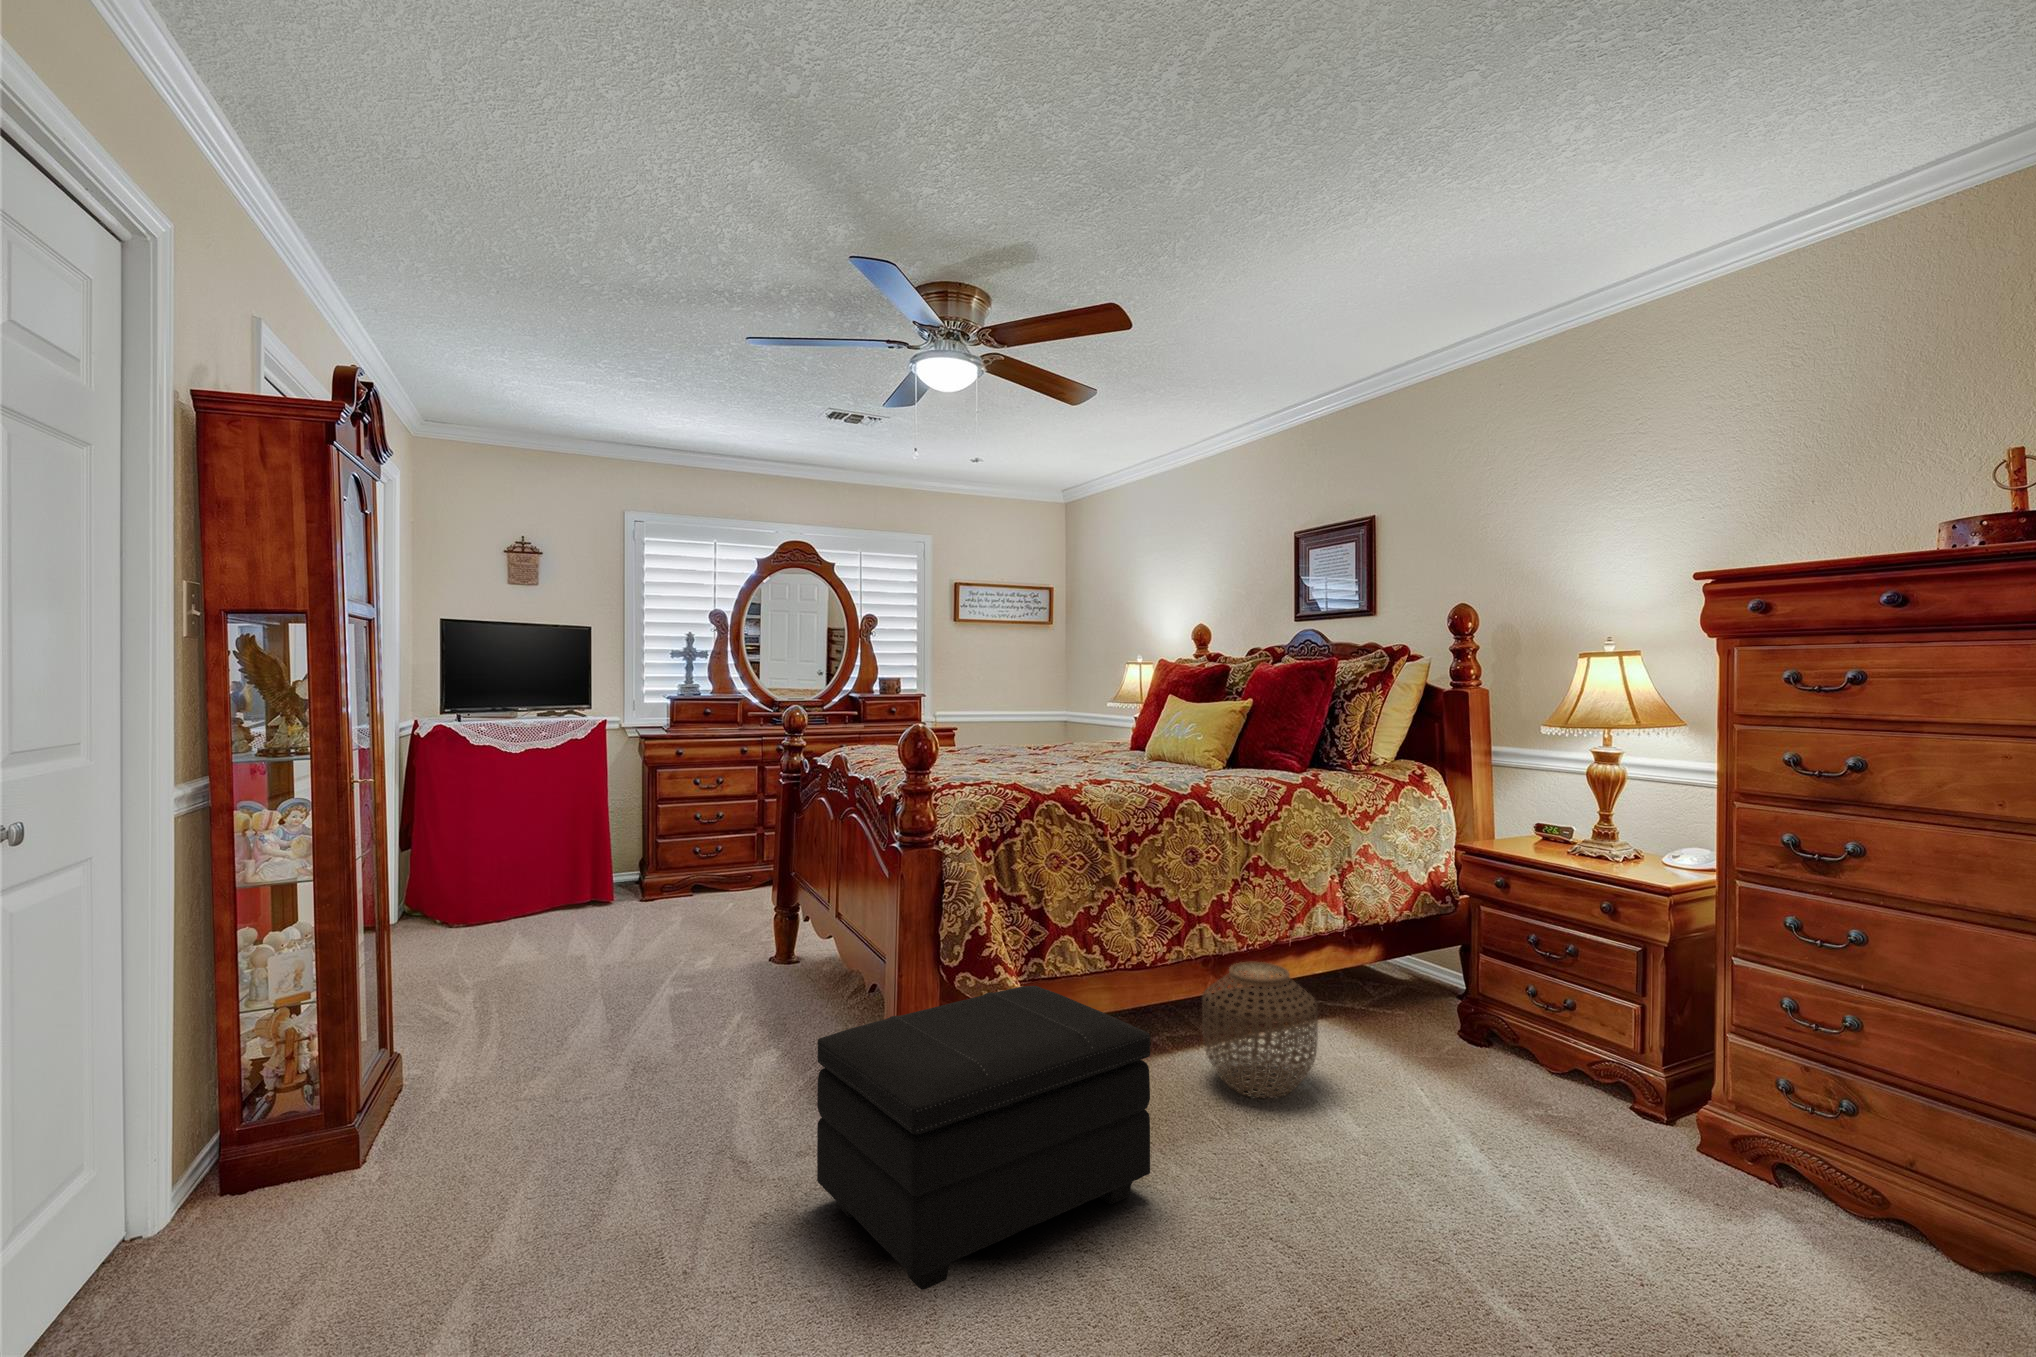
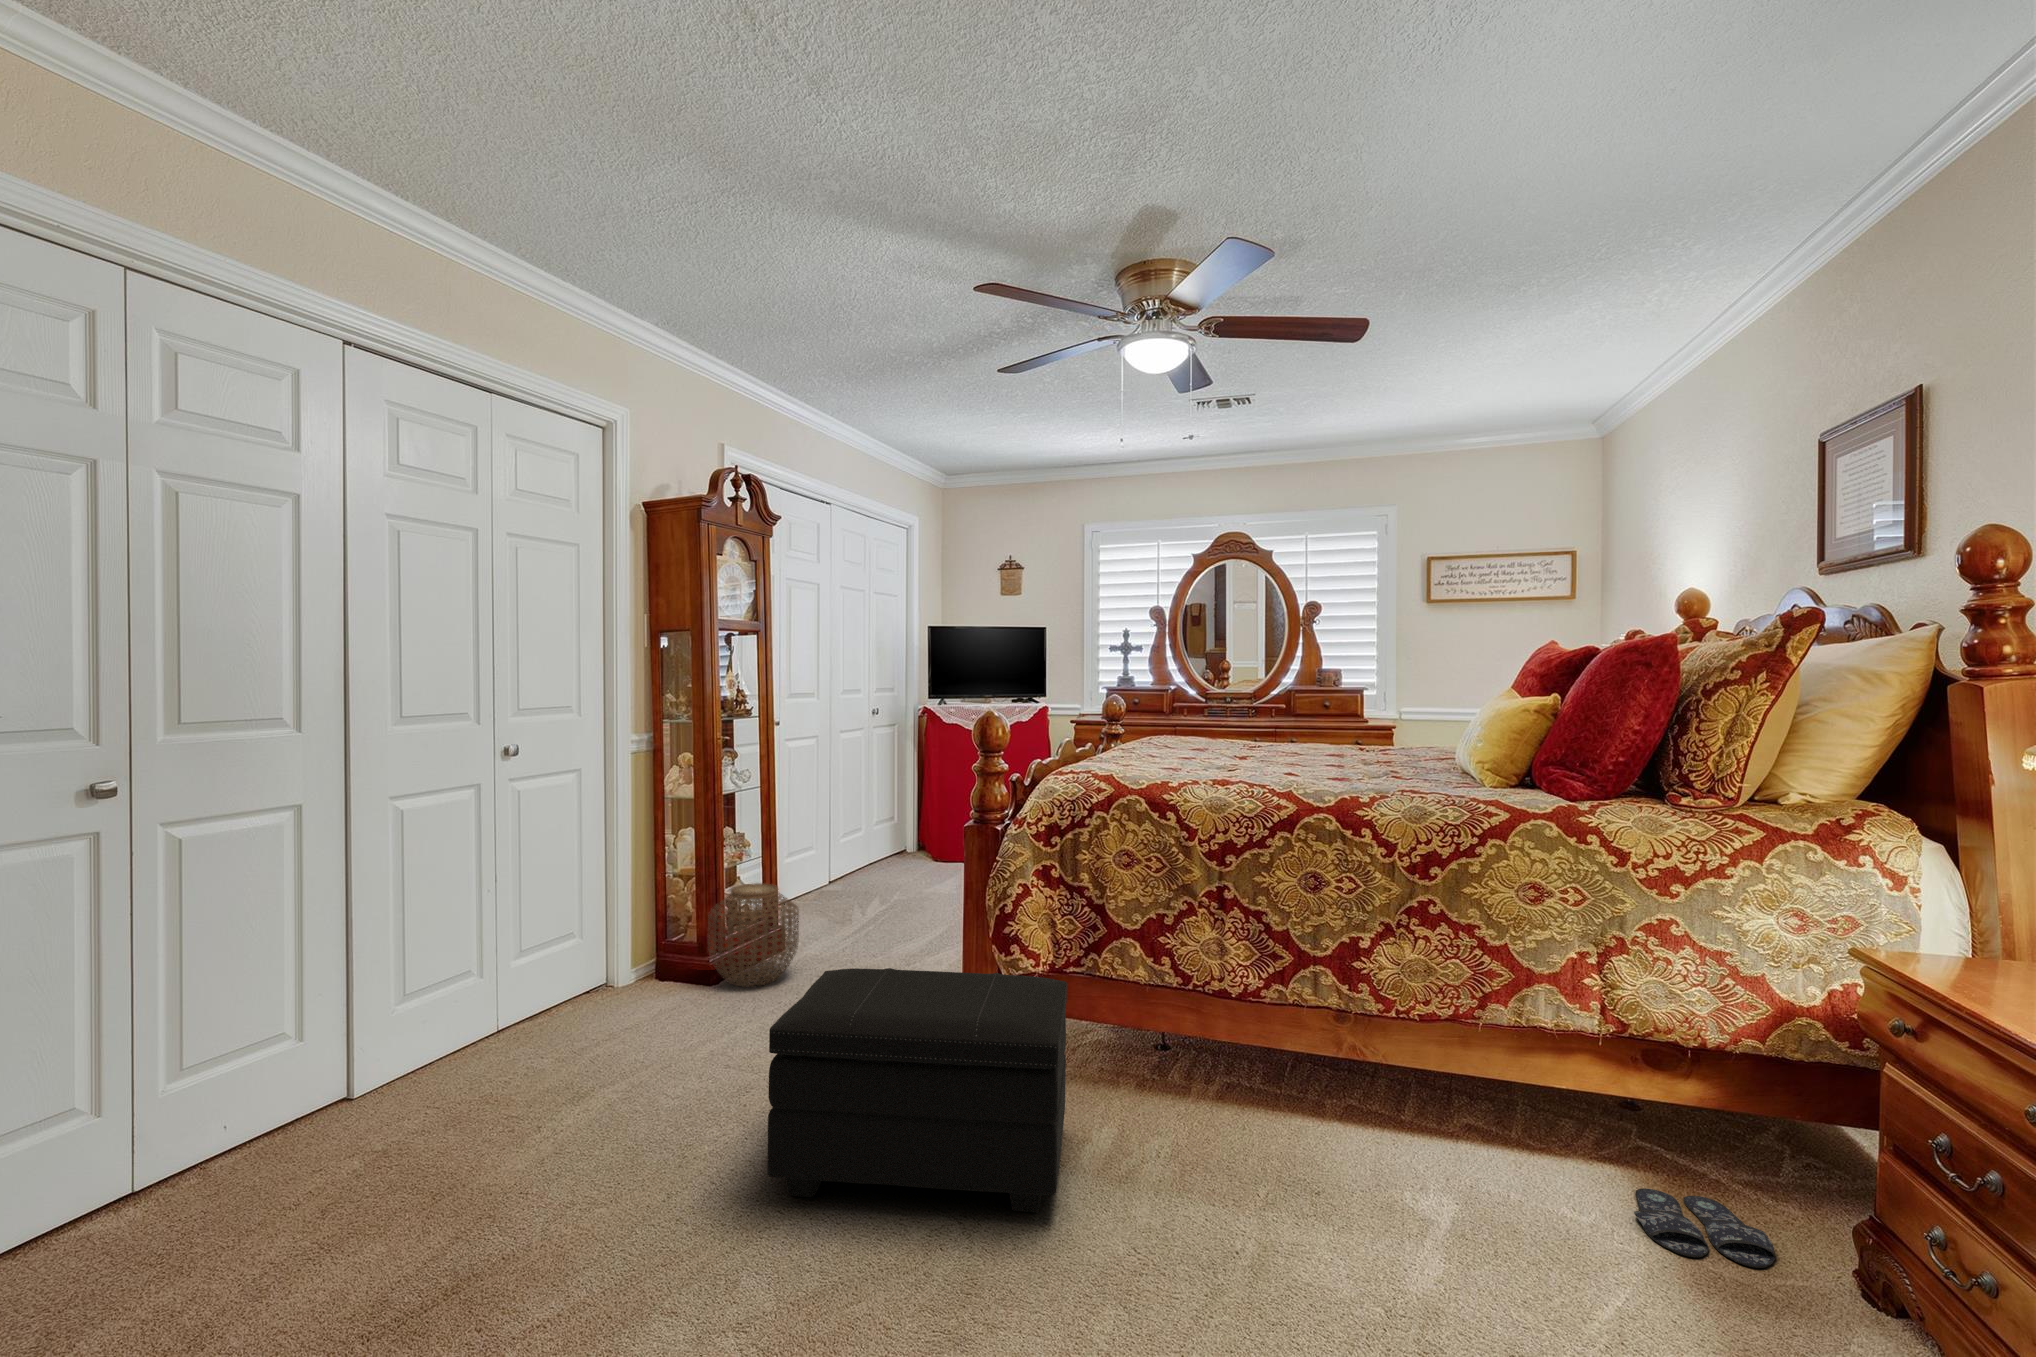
woven basket: present [1202,962,1318,1098] -> present [708,883,799,987]
slippers: none [1365,1023,1460,1059] -> present [1634,1188,1775,1268]

